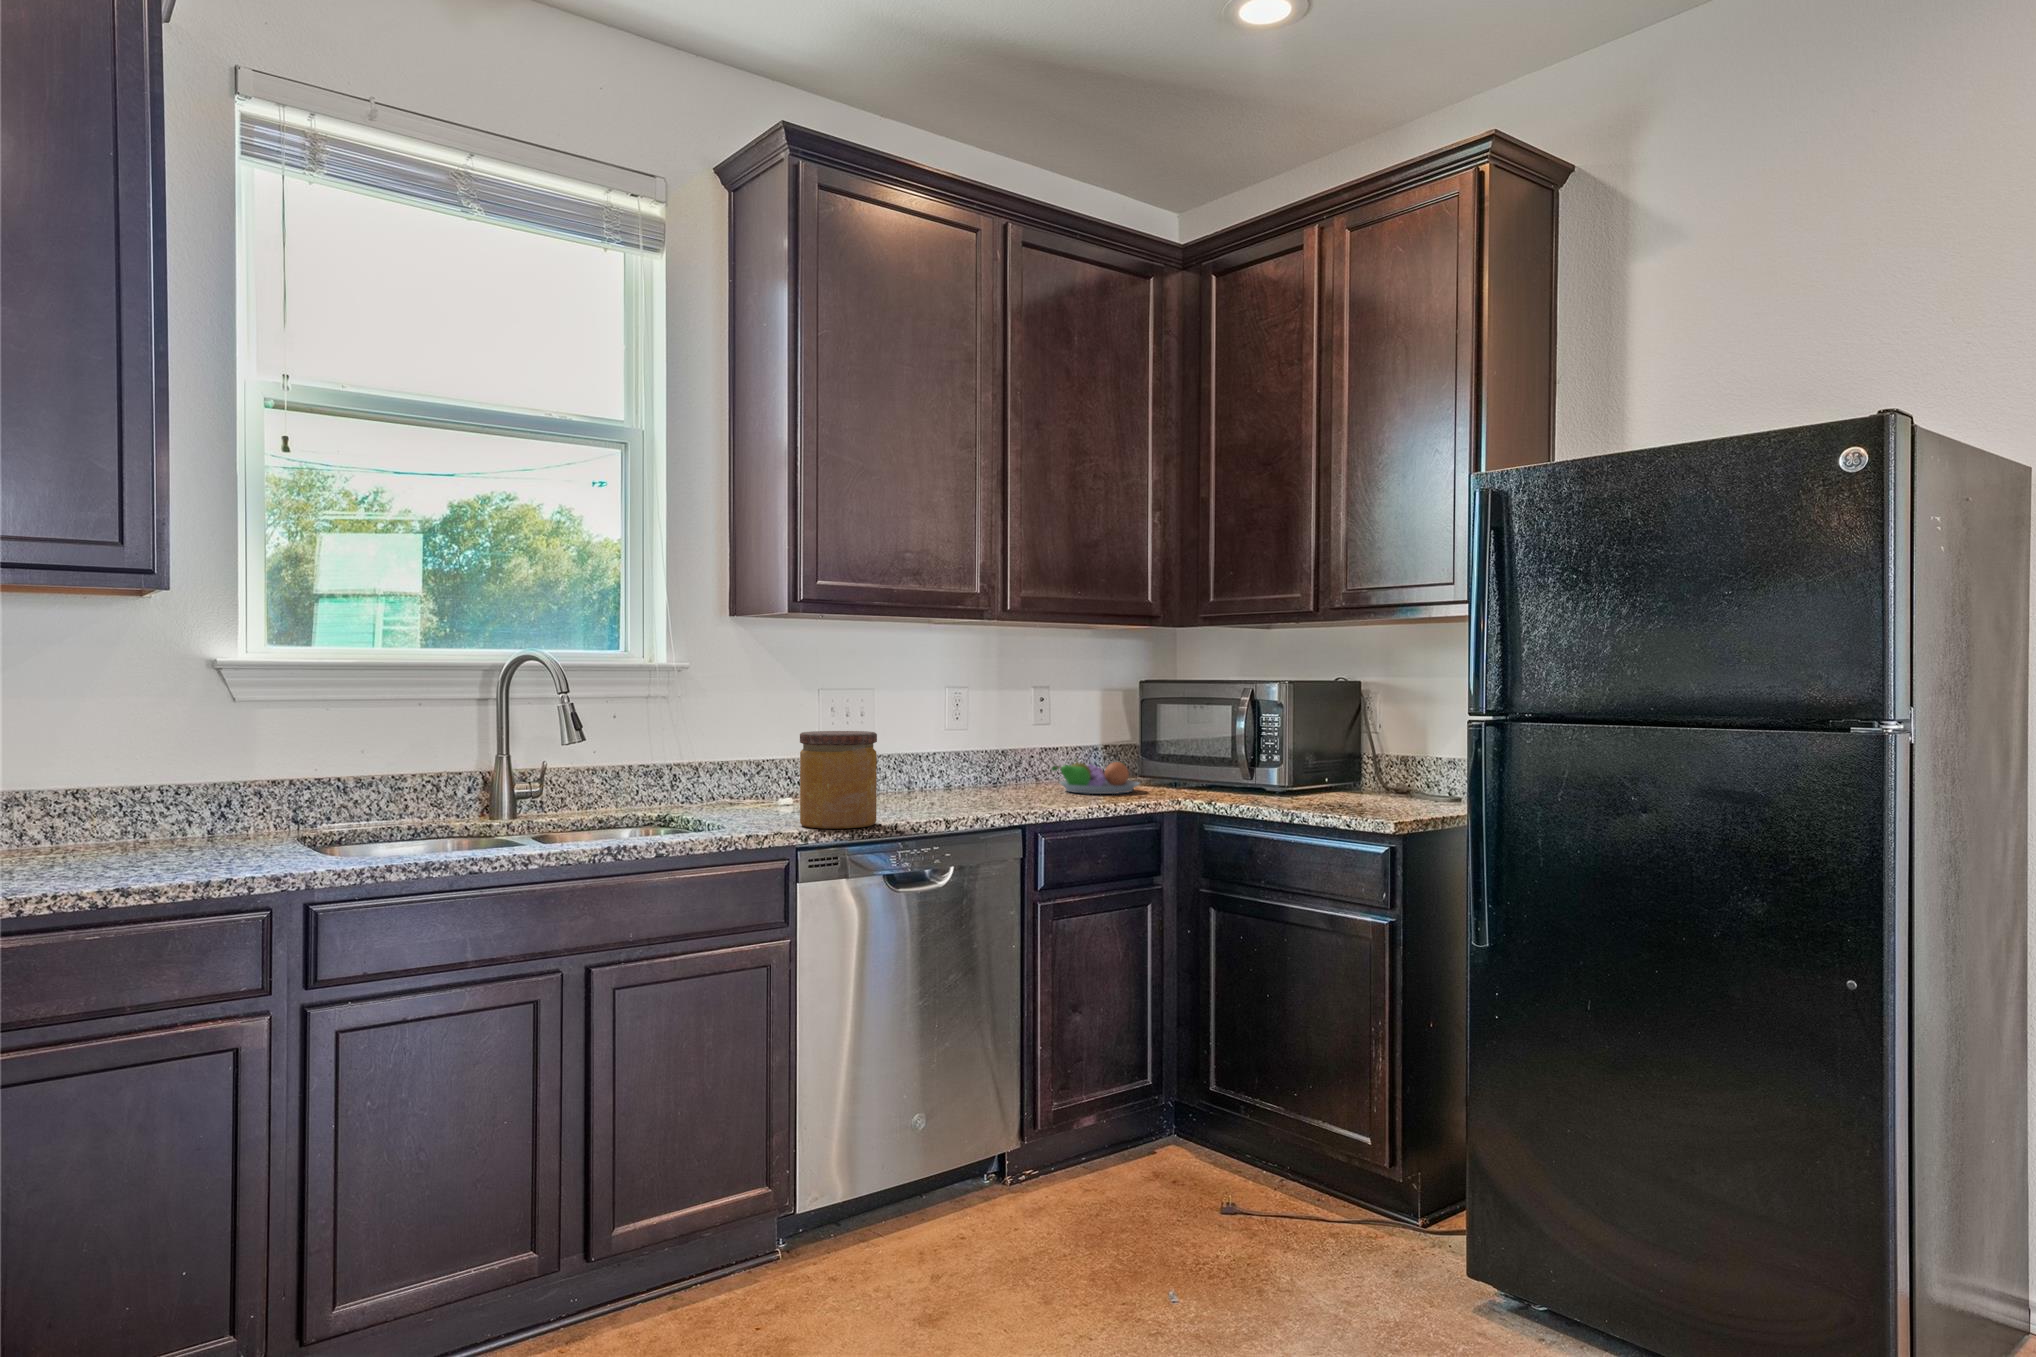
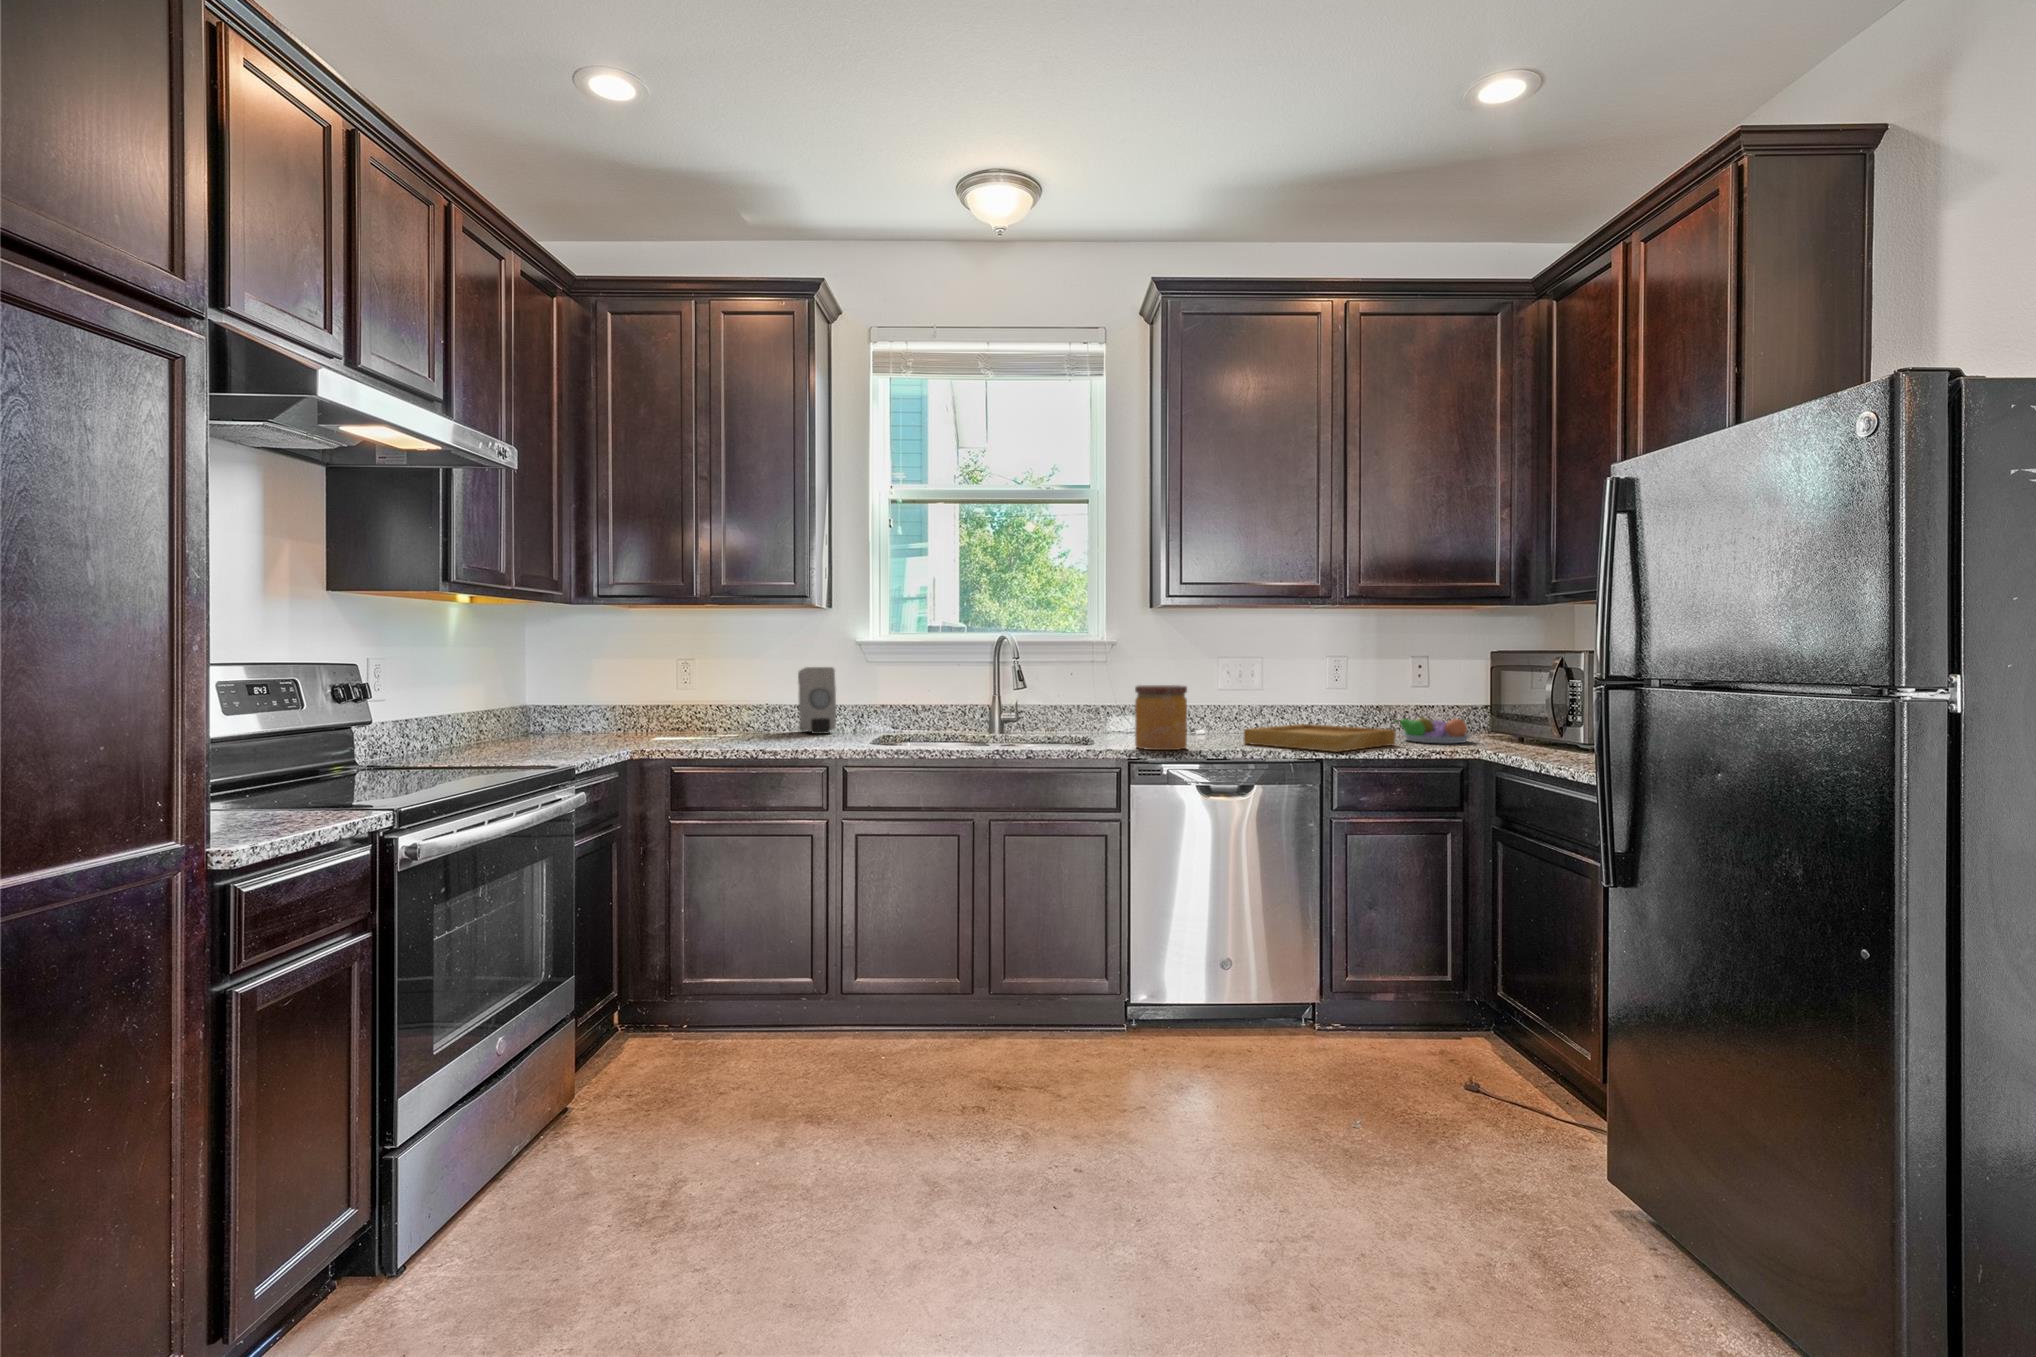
soap dispenser: none [69,711,182,845] -> present [798,667,836,734]
tray: none [916,777,1080,813] -> present [1244,724,1395,752]

